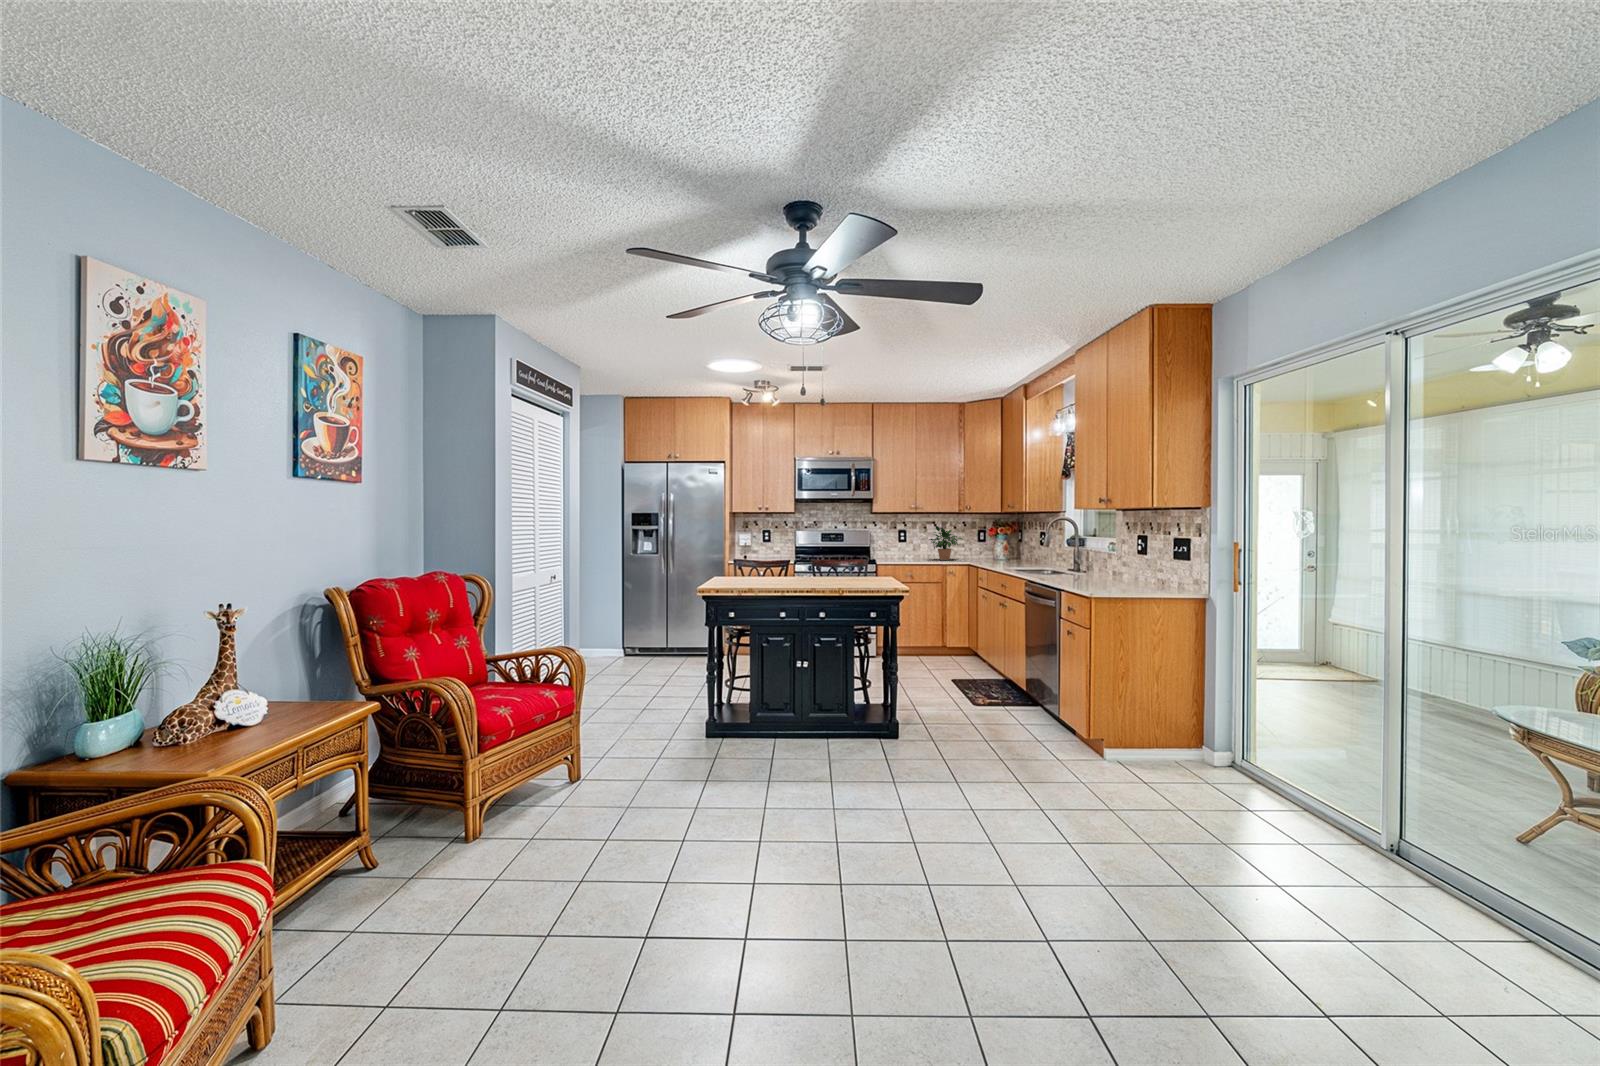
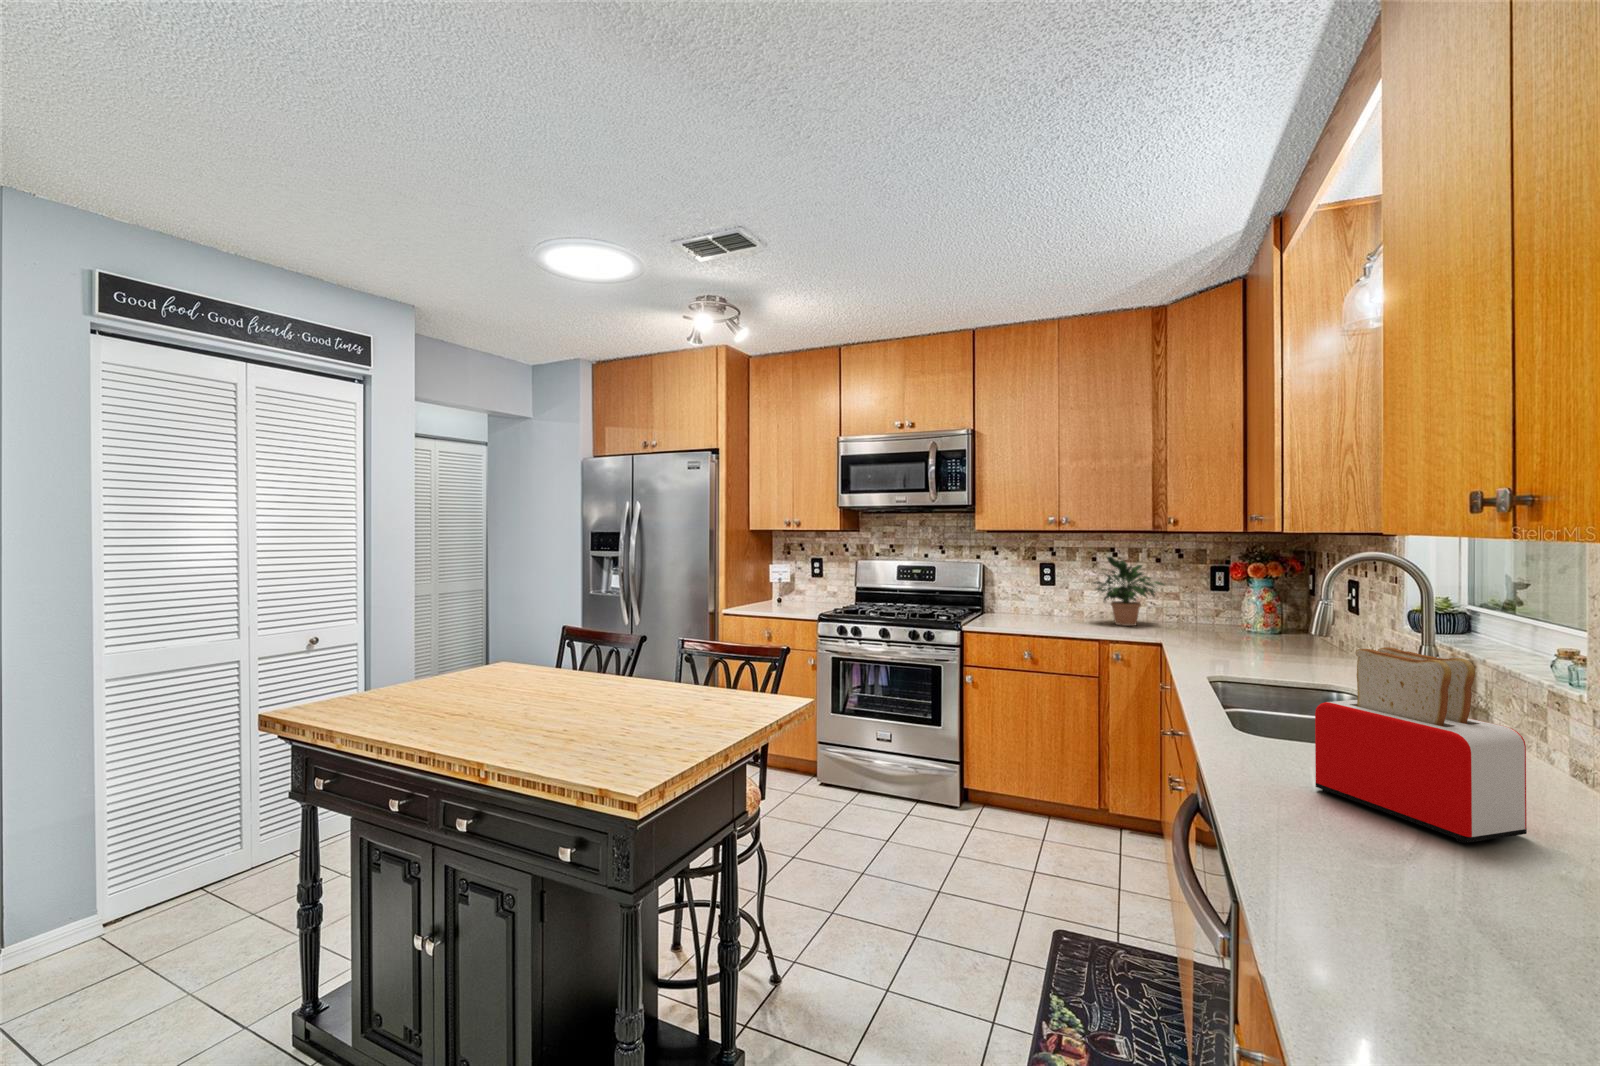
toaster: none [1052,544,1096,588] -> present [1315,647,1527,843]

